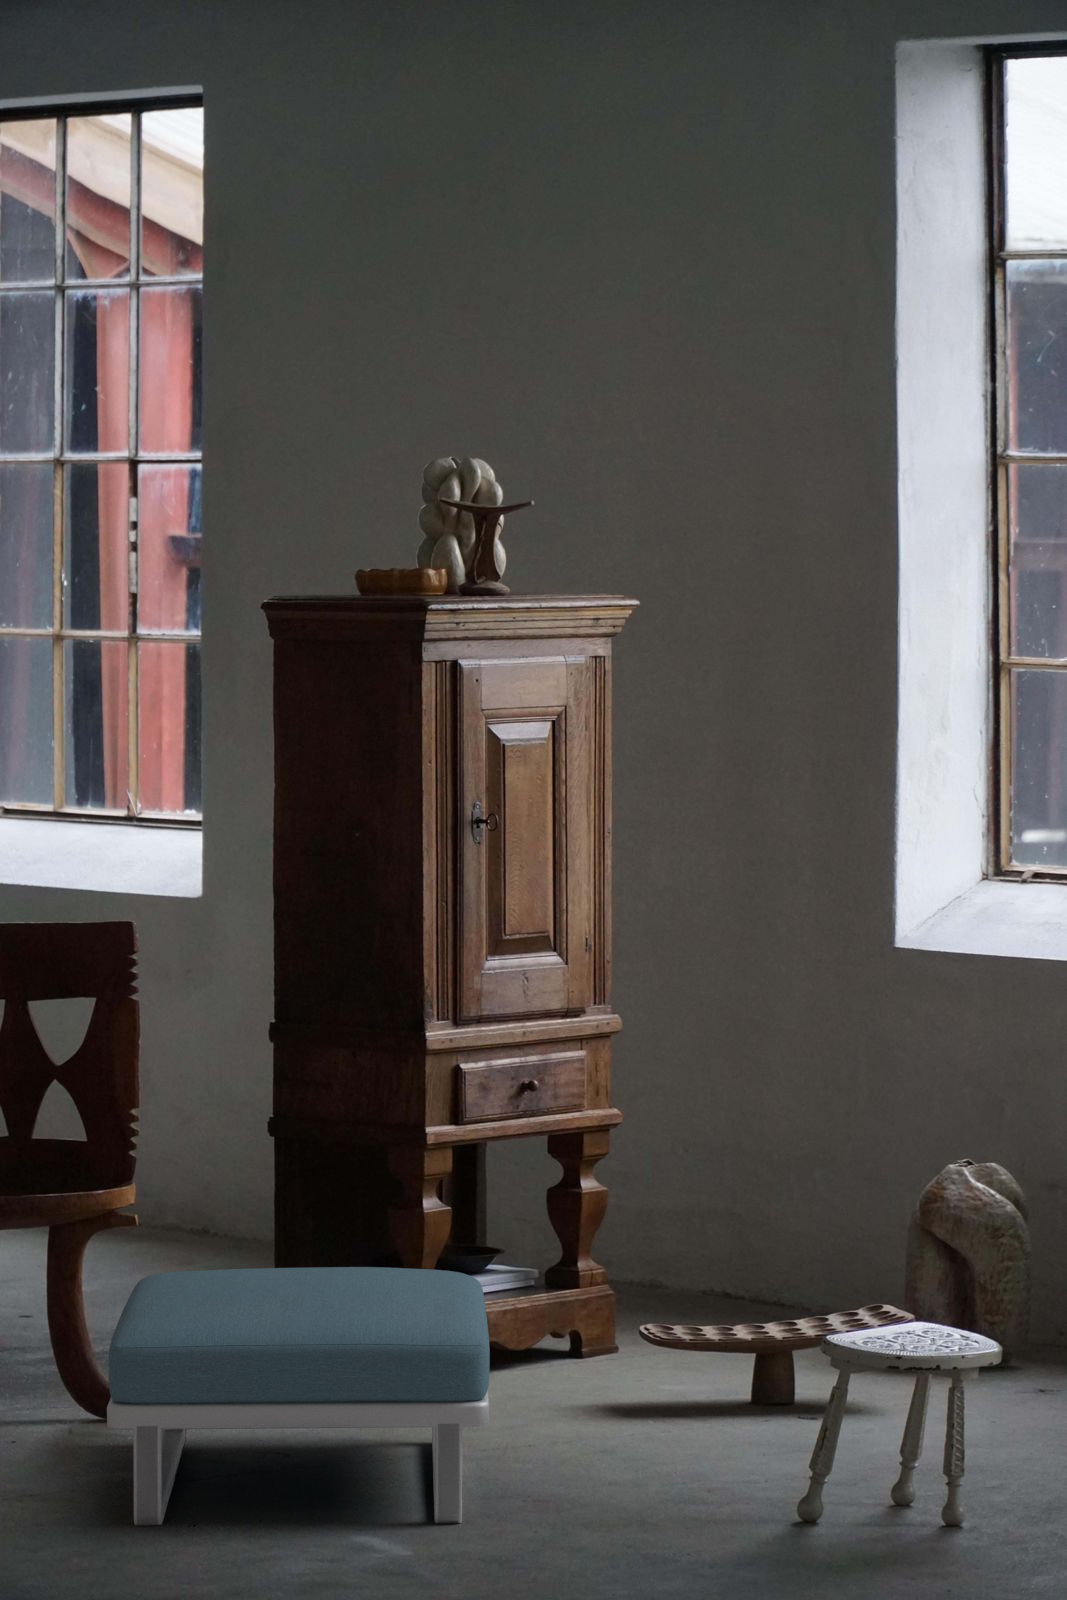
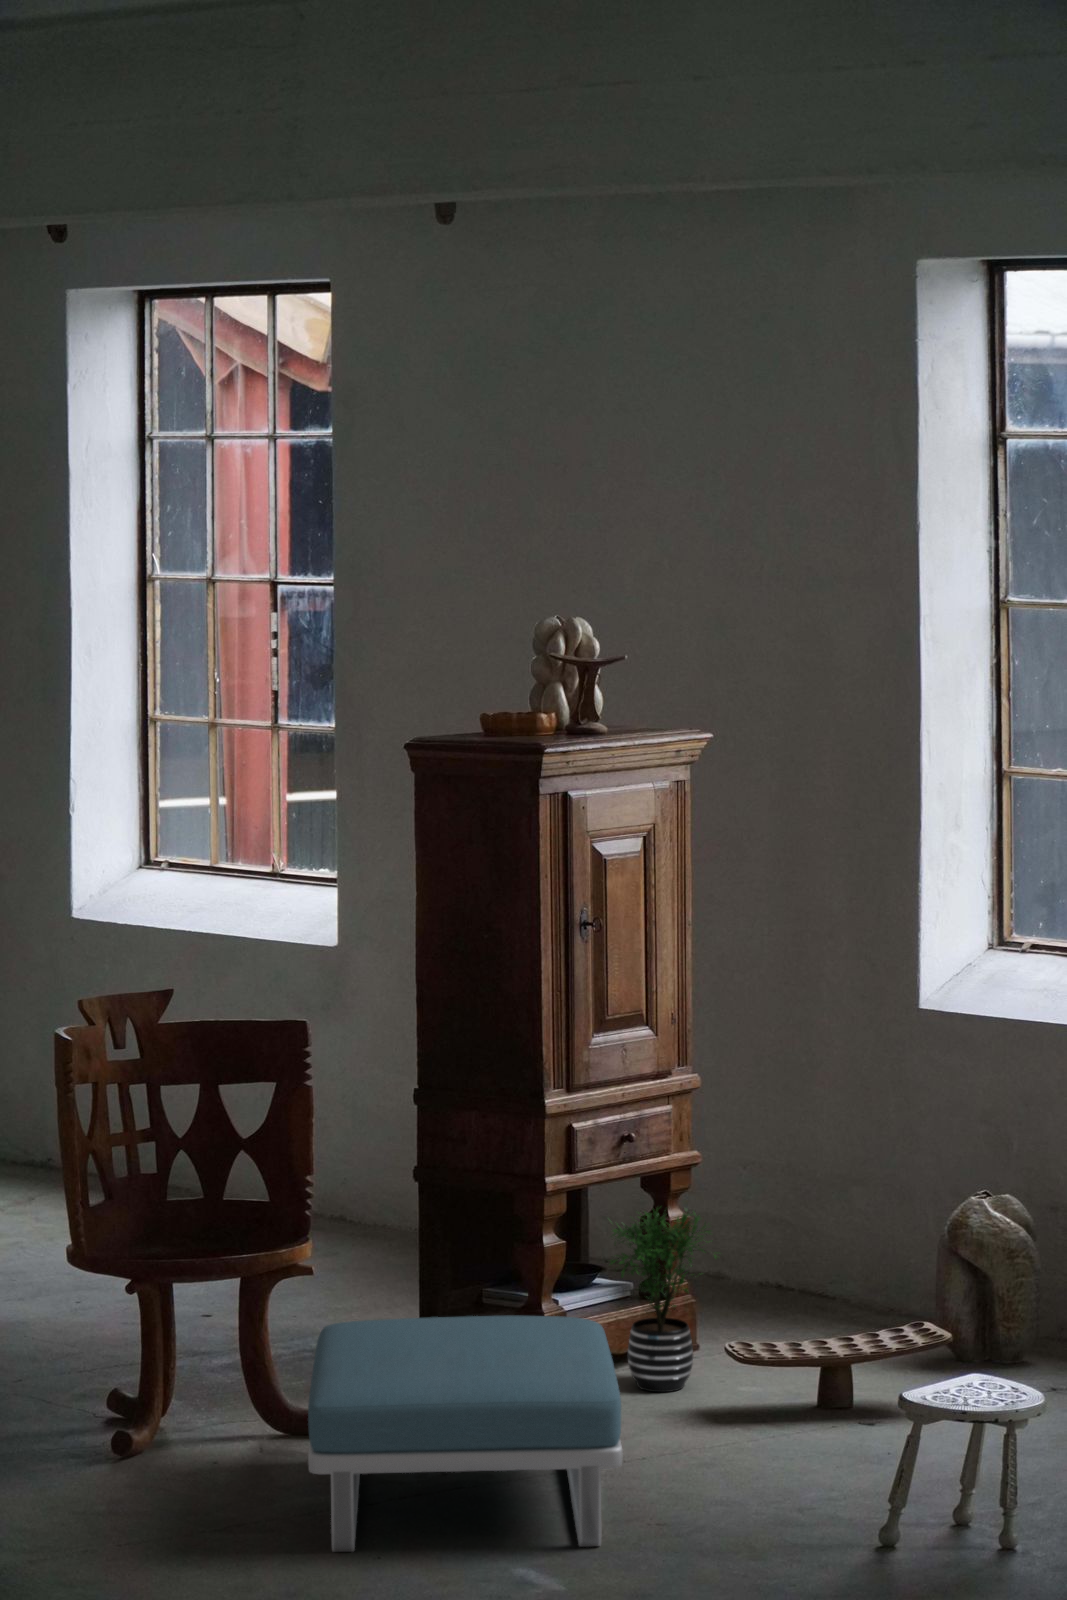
potted plant: none [497,1160,641,1387] -> present [609,1208,718,1392]

